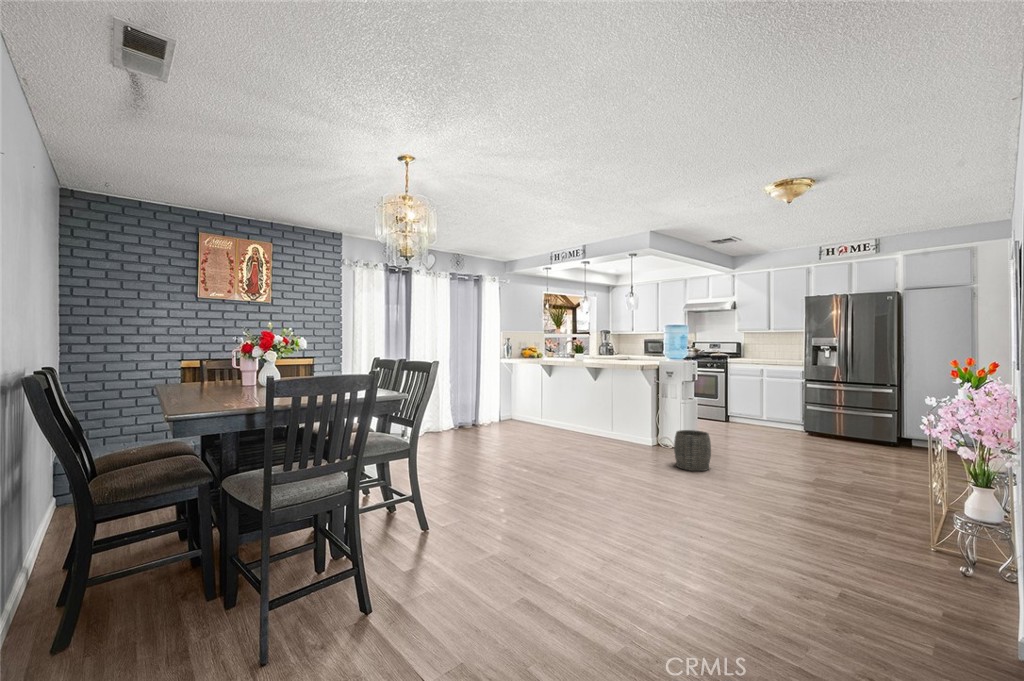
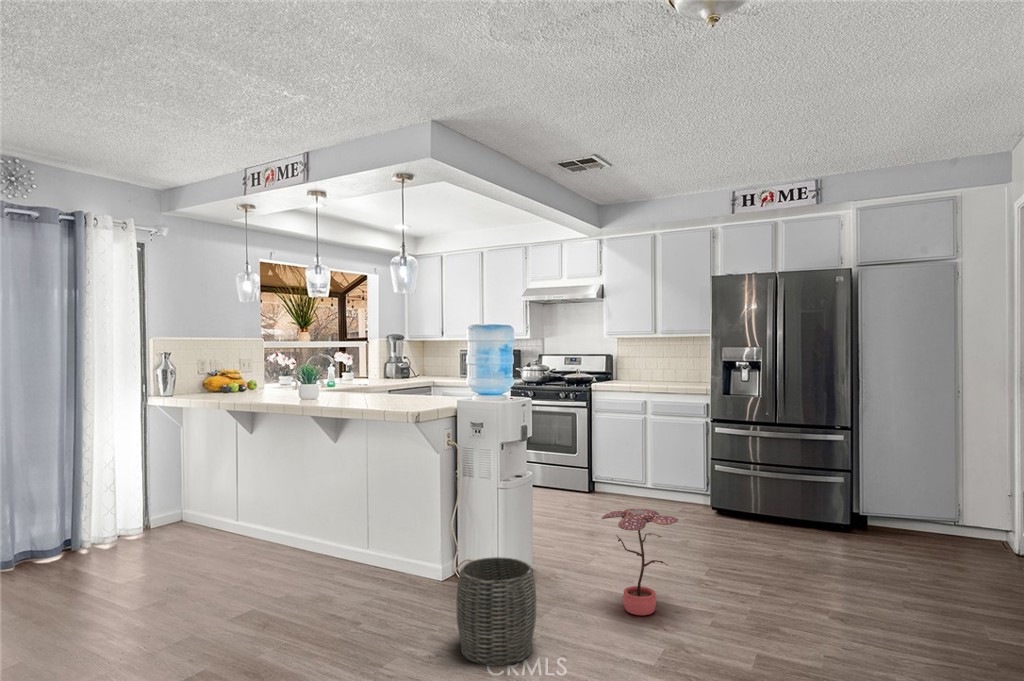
potted plant: none [740,415,781,464] -> present [601,509,678,615]

